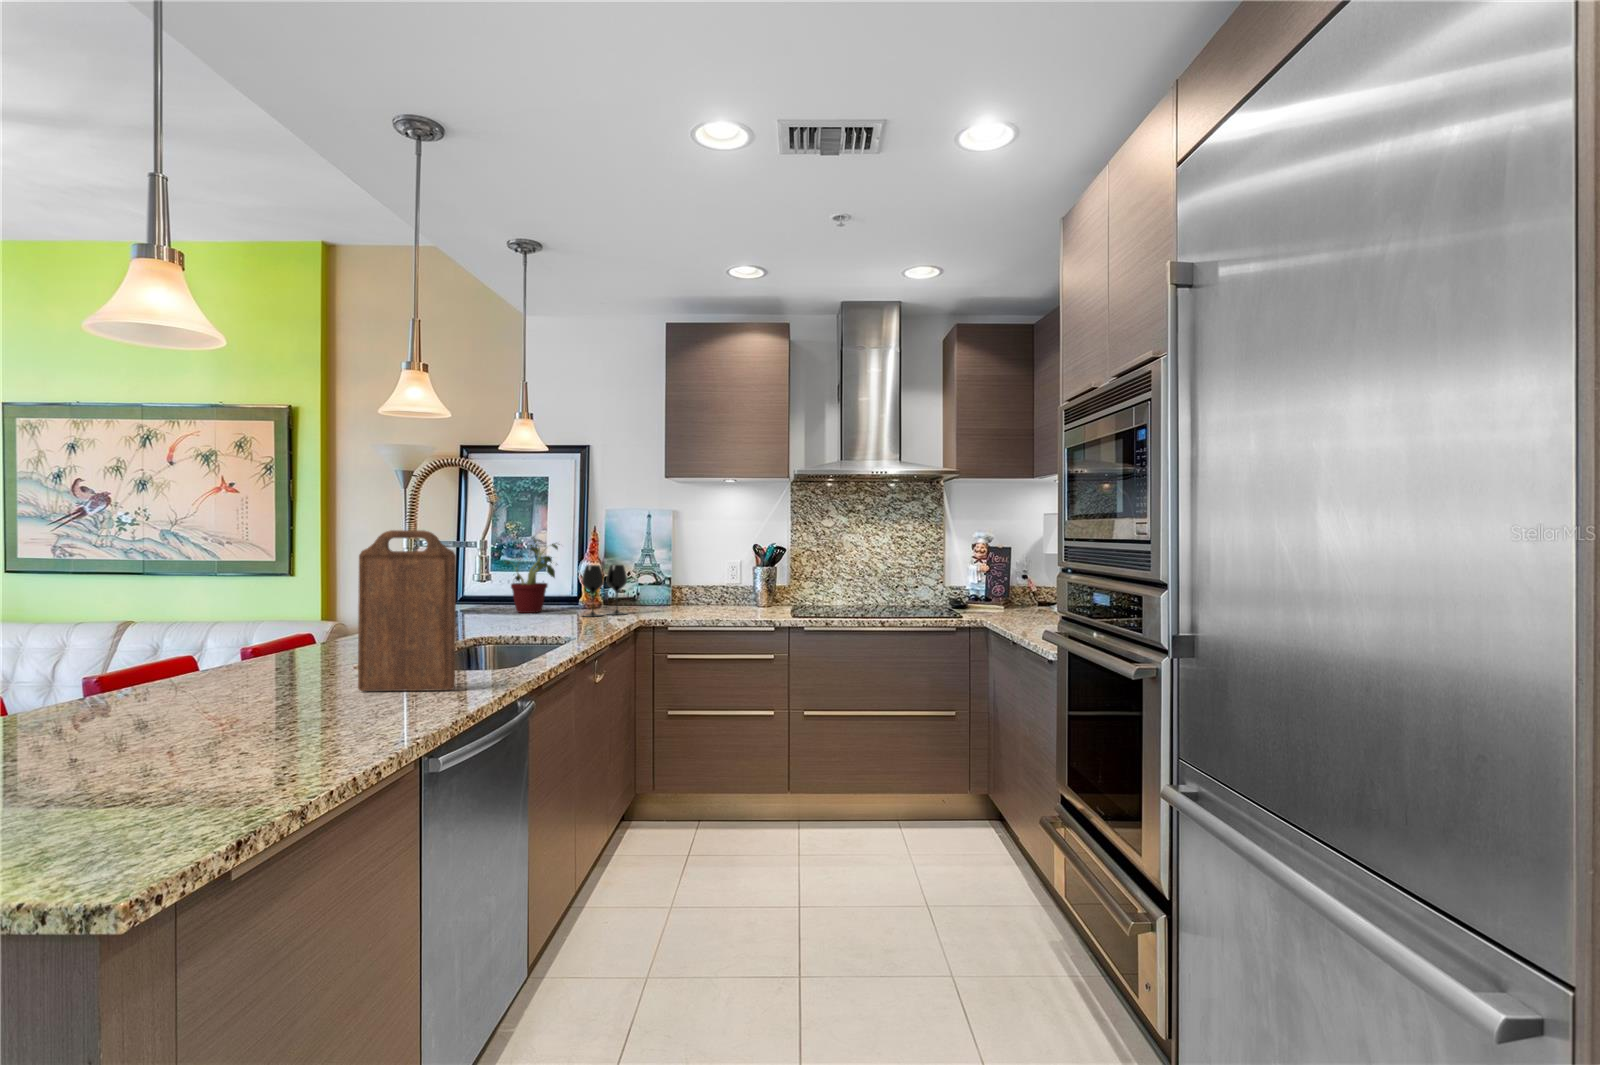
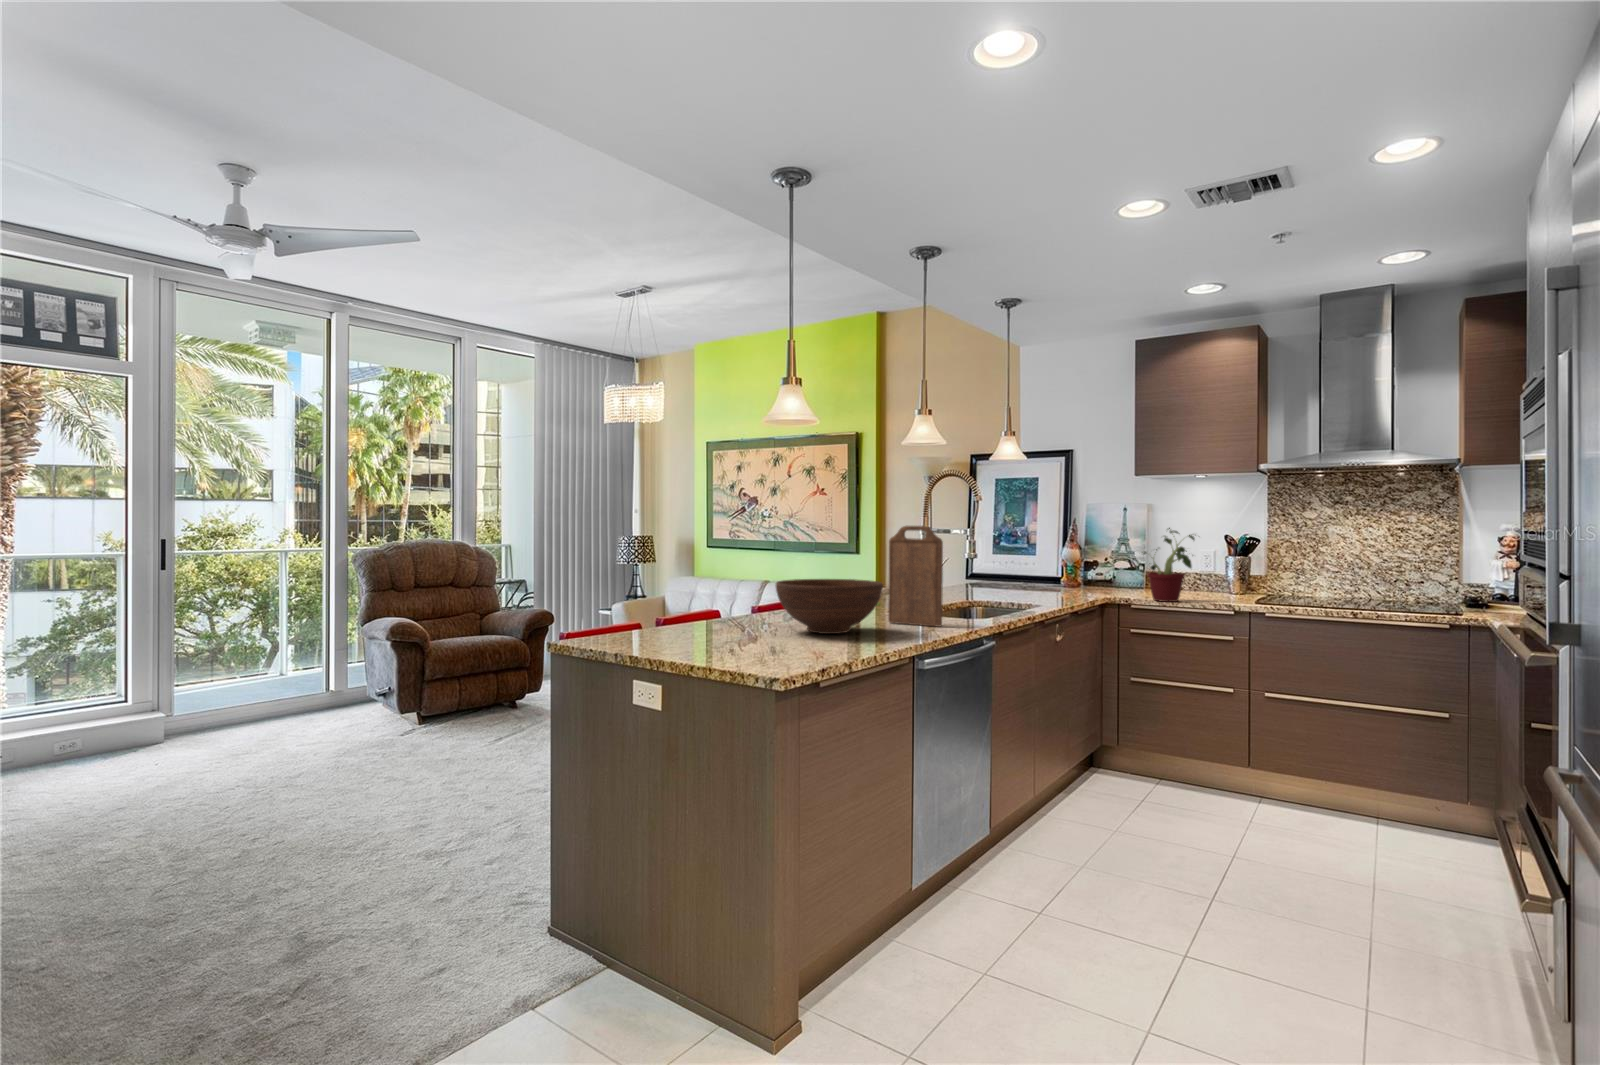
potted plant: present [507,537,558,613] -> present [1142,528,1194,602]
wine glass: present [582,565,627,617] -> none [1059,551,1099,593]
fruit bowl: none [107,624,353,734] -> present [776,579,883,634]

